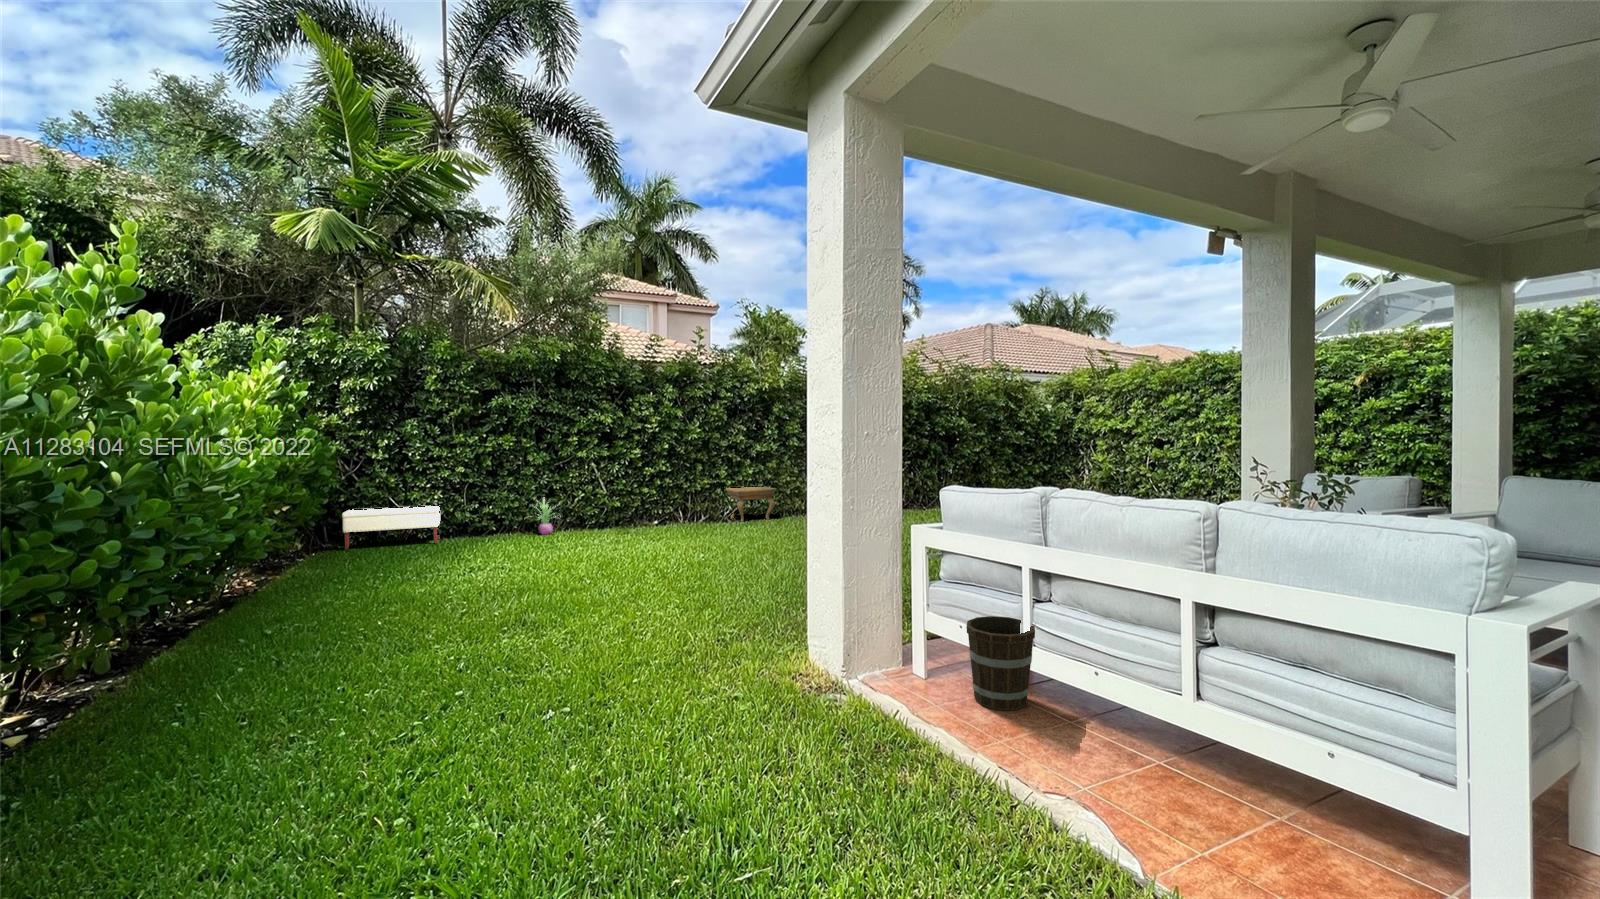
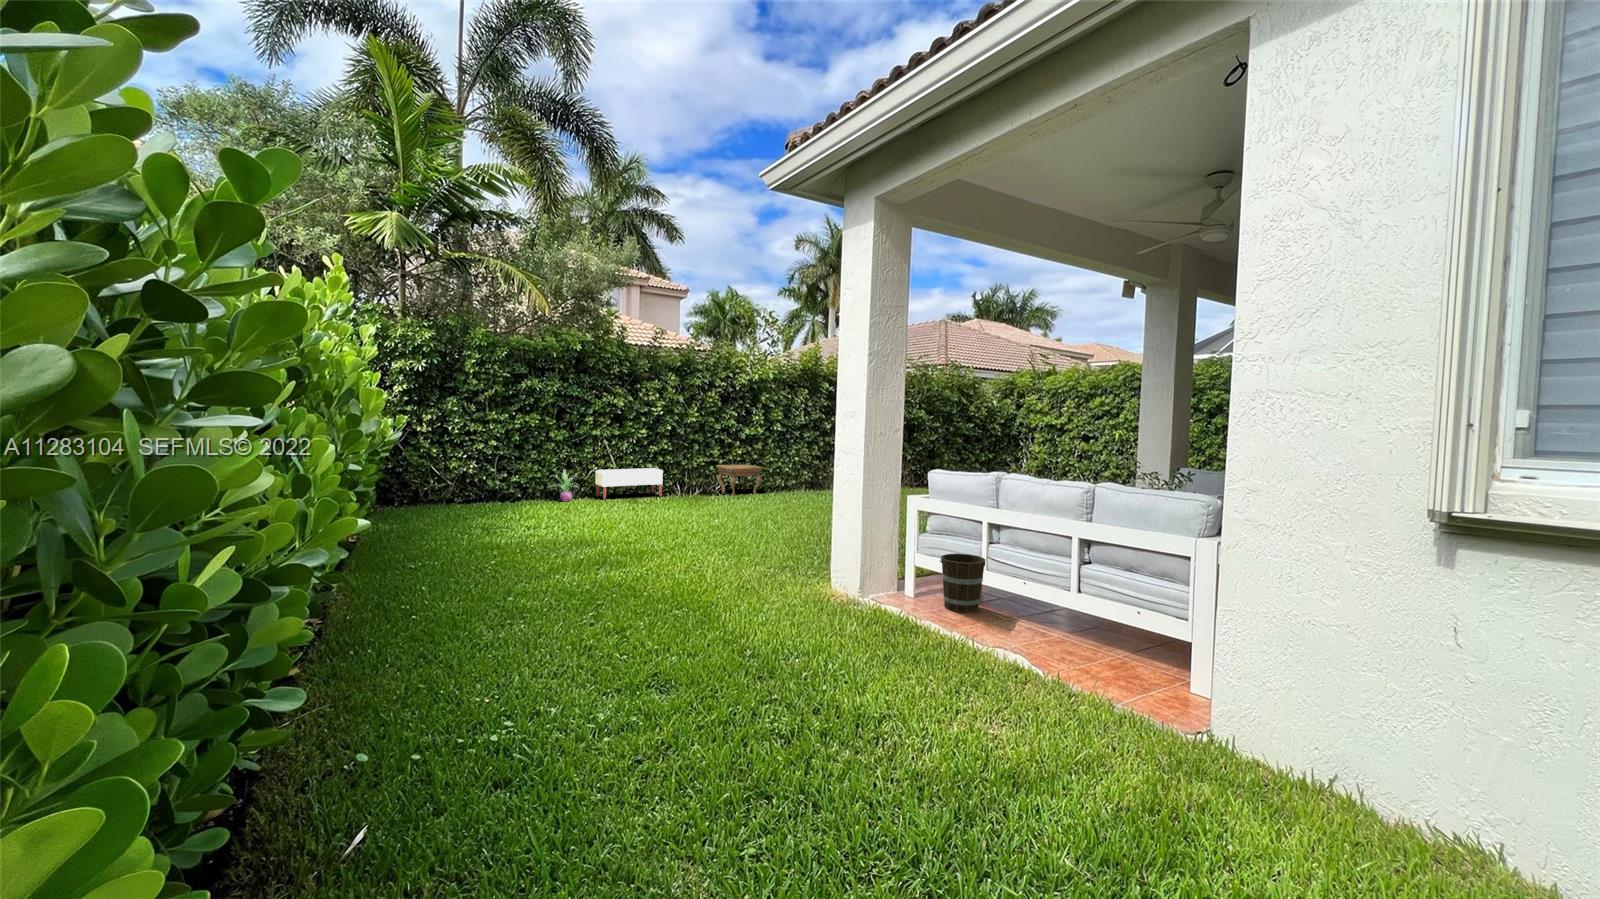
bench: present [342,506,440,550] -> present [595,468,663,500]

